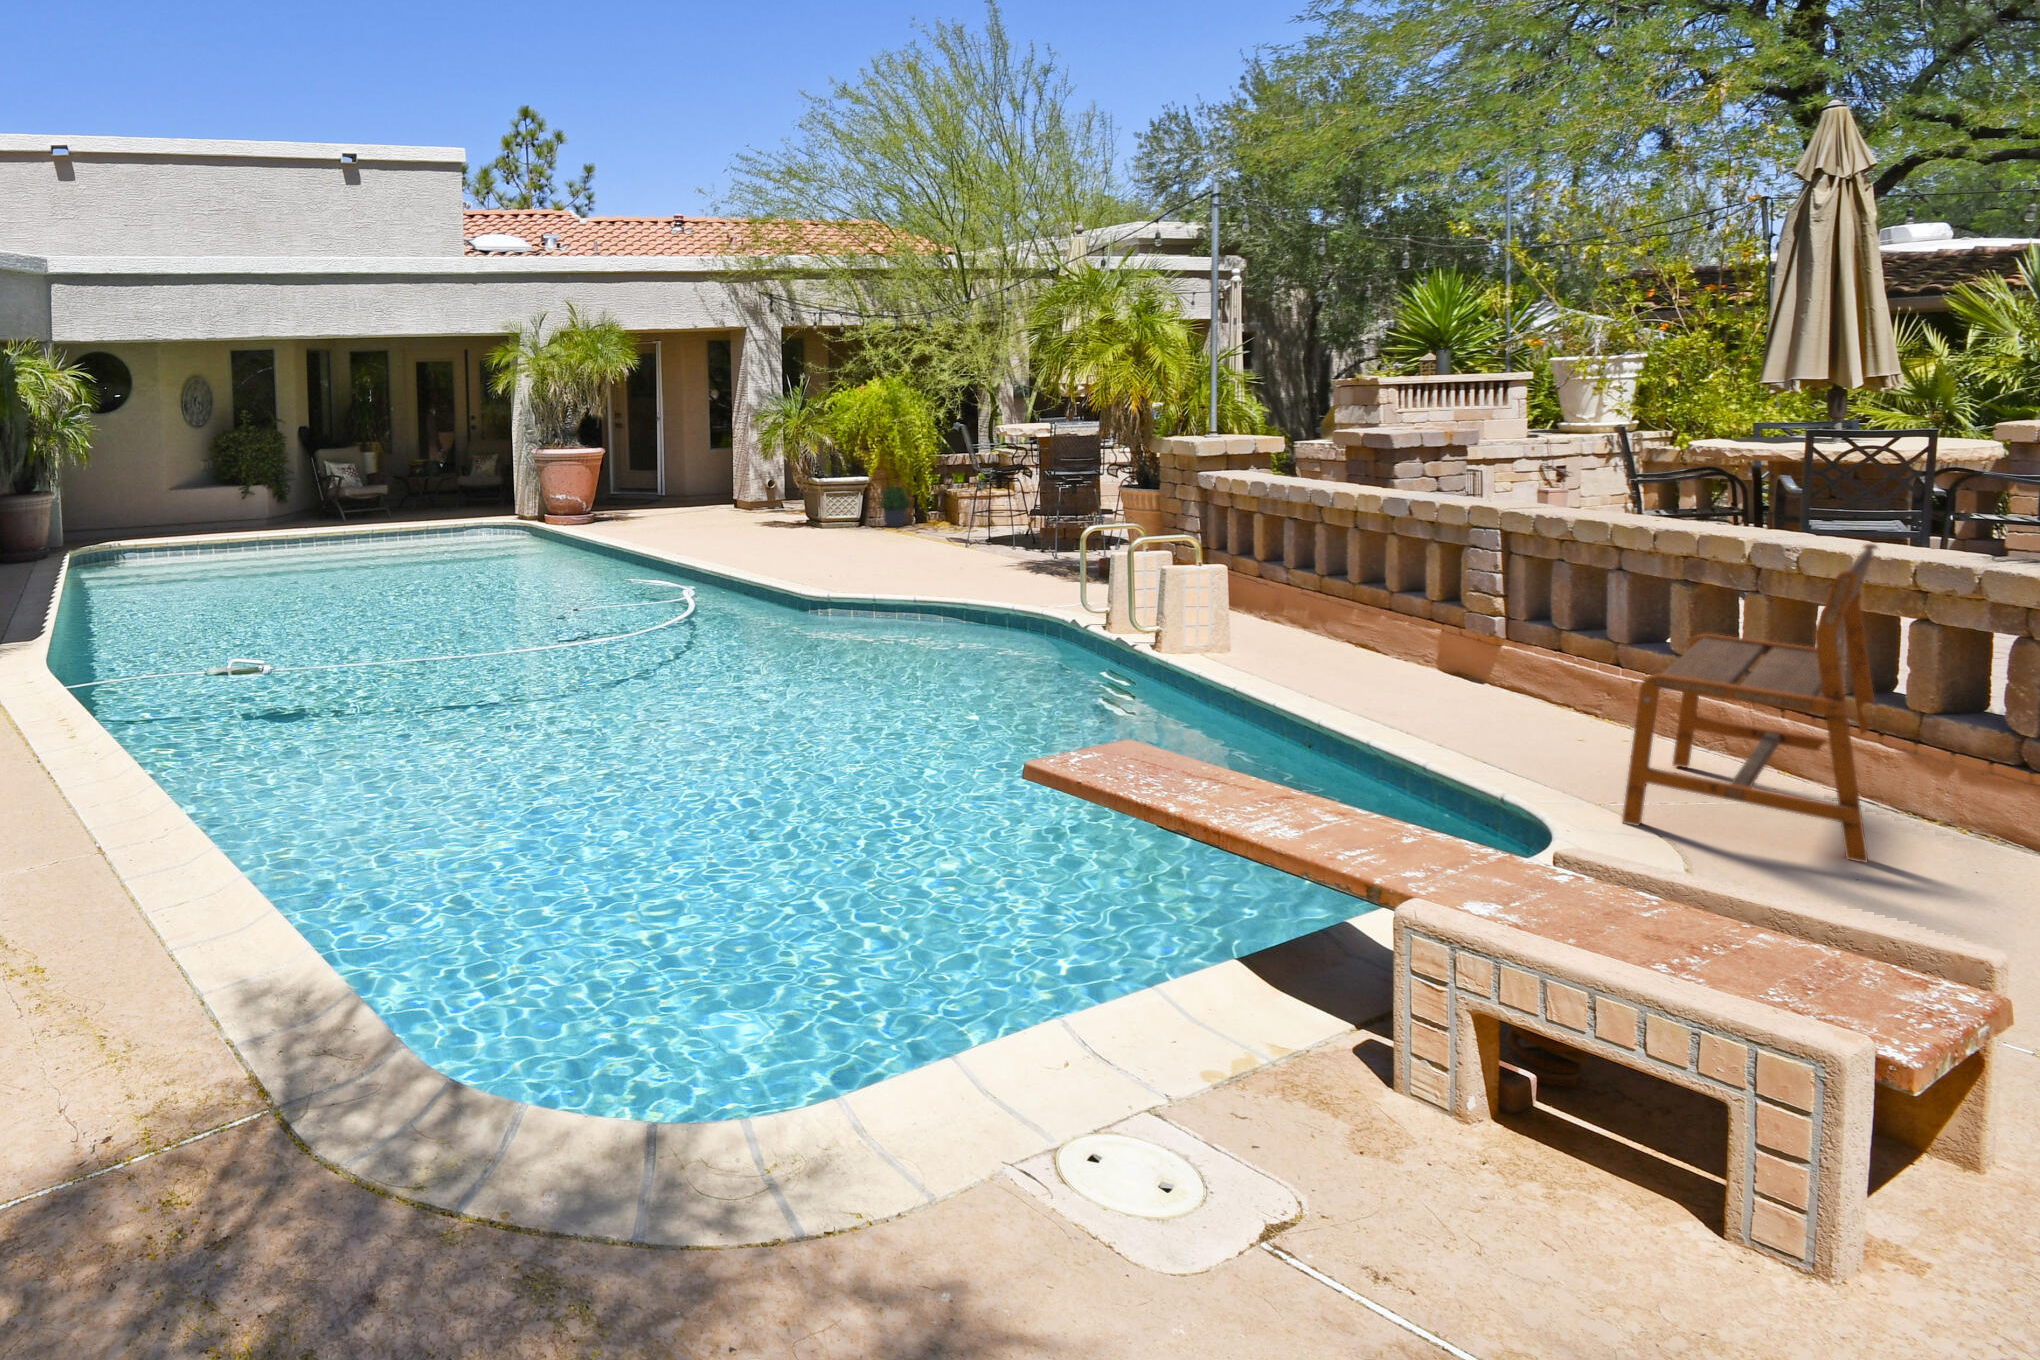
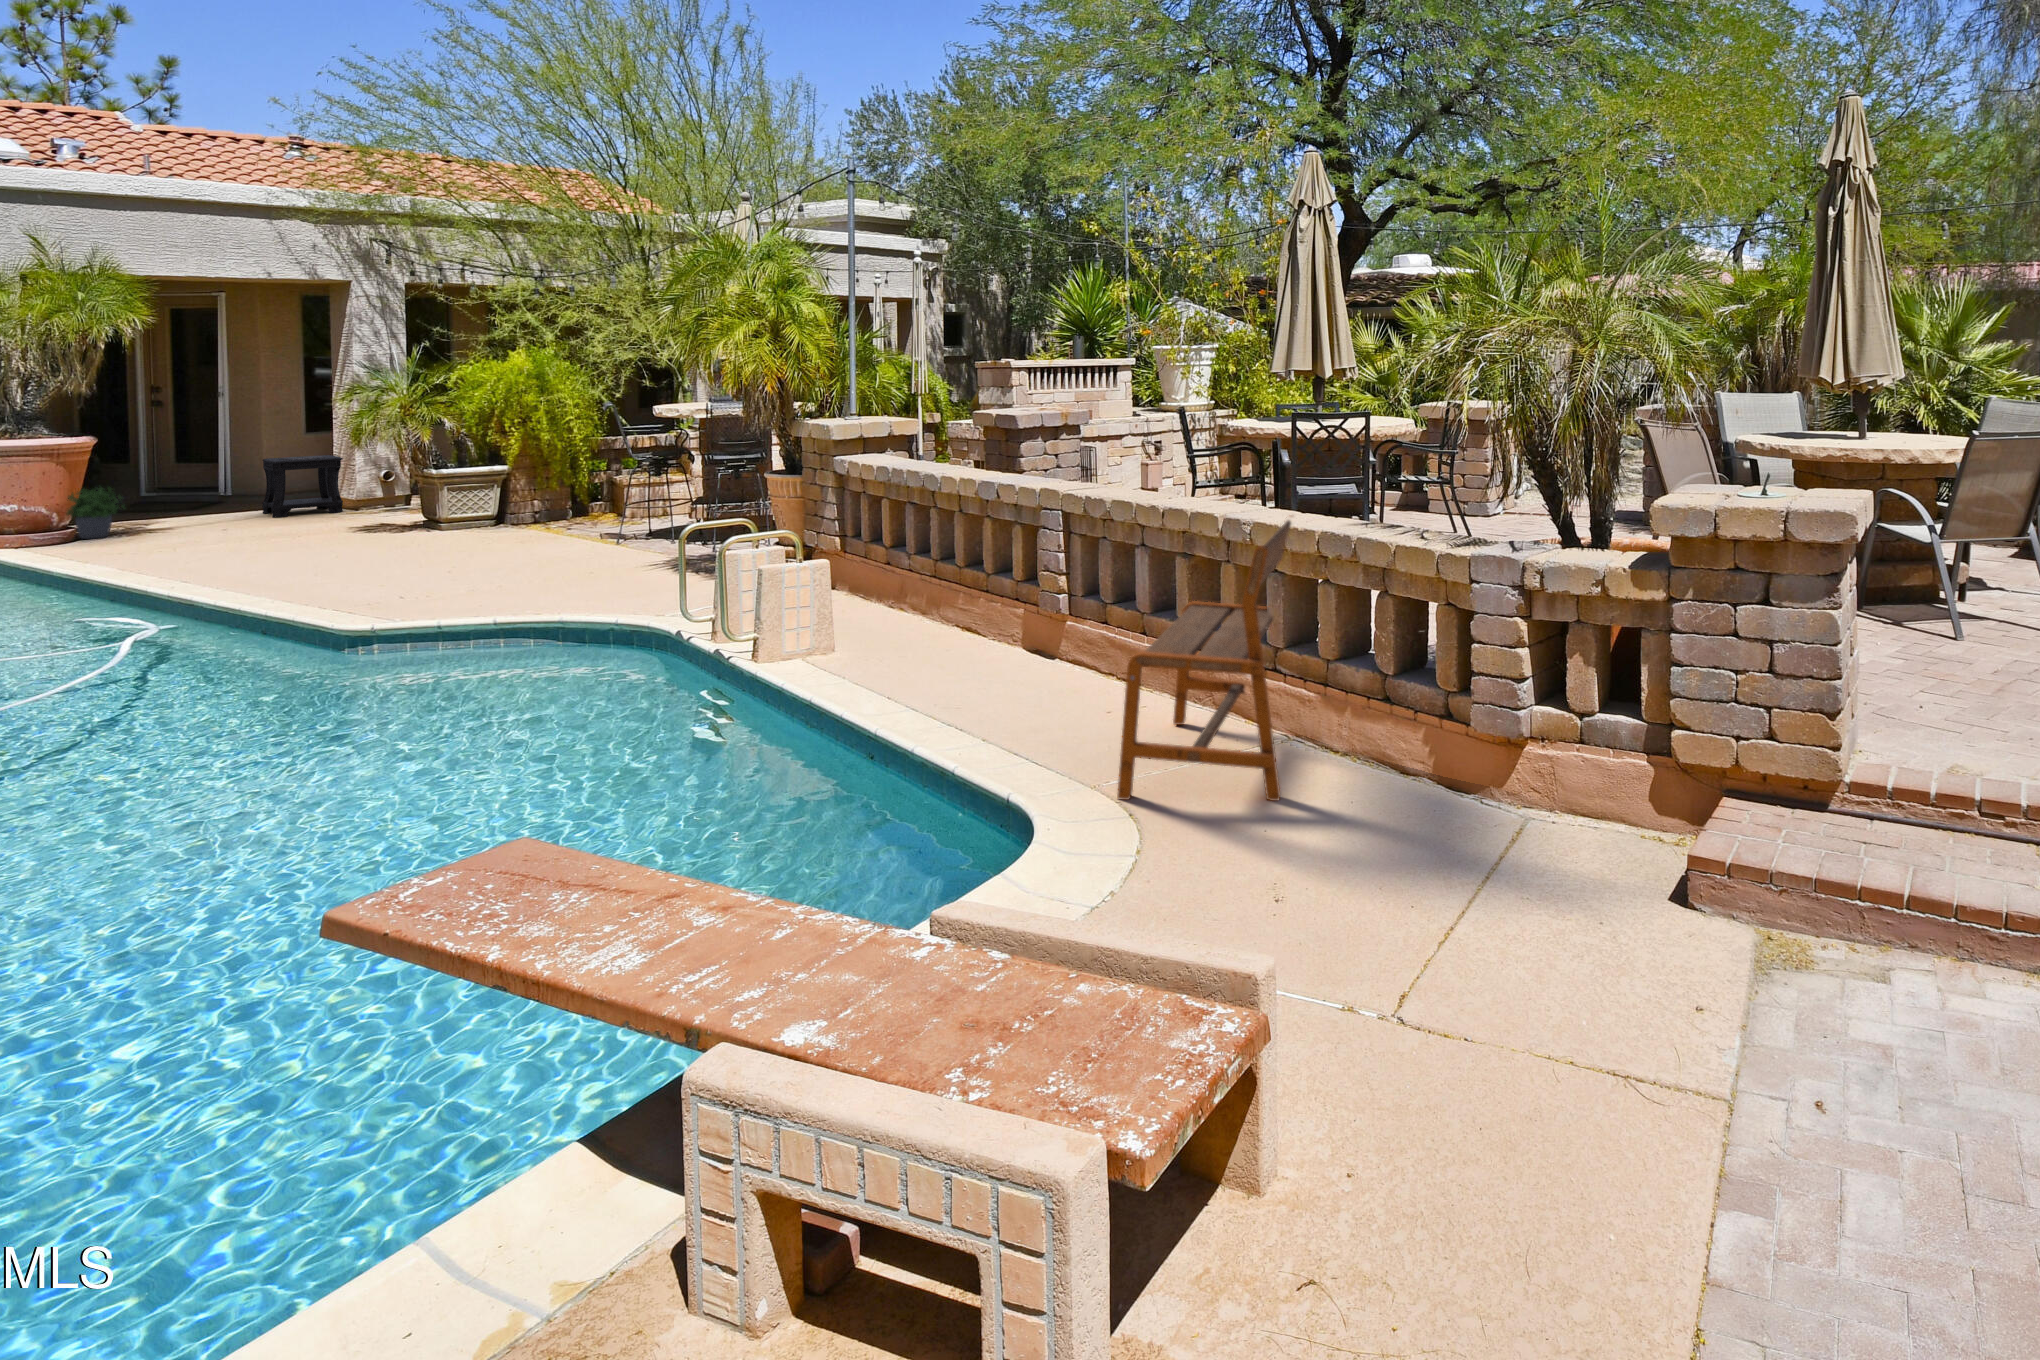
side table: none [694,464,746,510] -> present [262,455,343,517]
potted plant: present [880,486,911,527] -> present [67,487,125,539]

